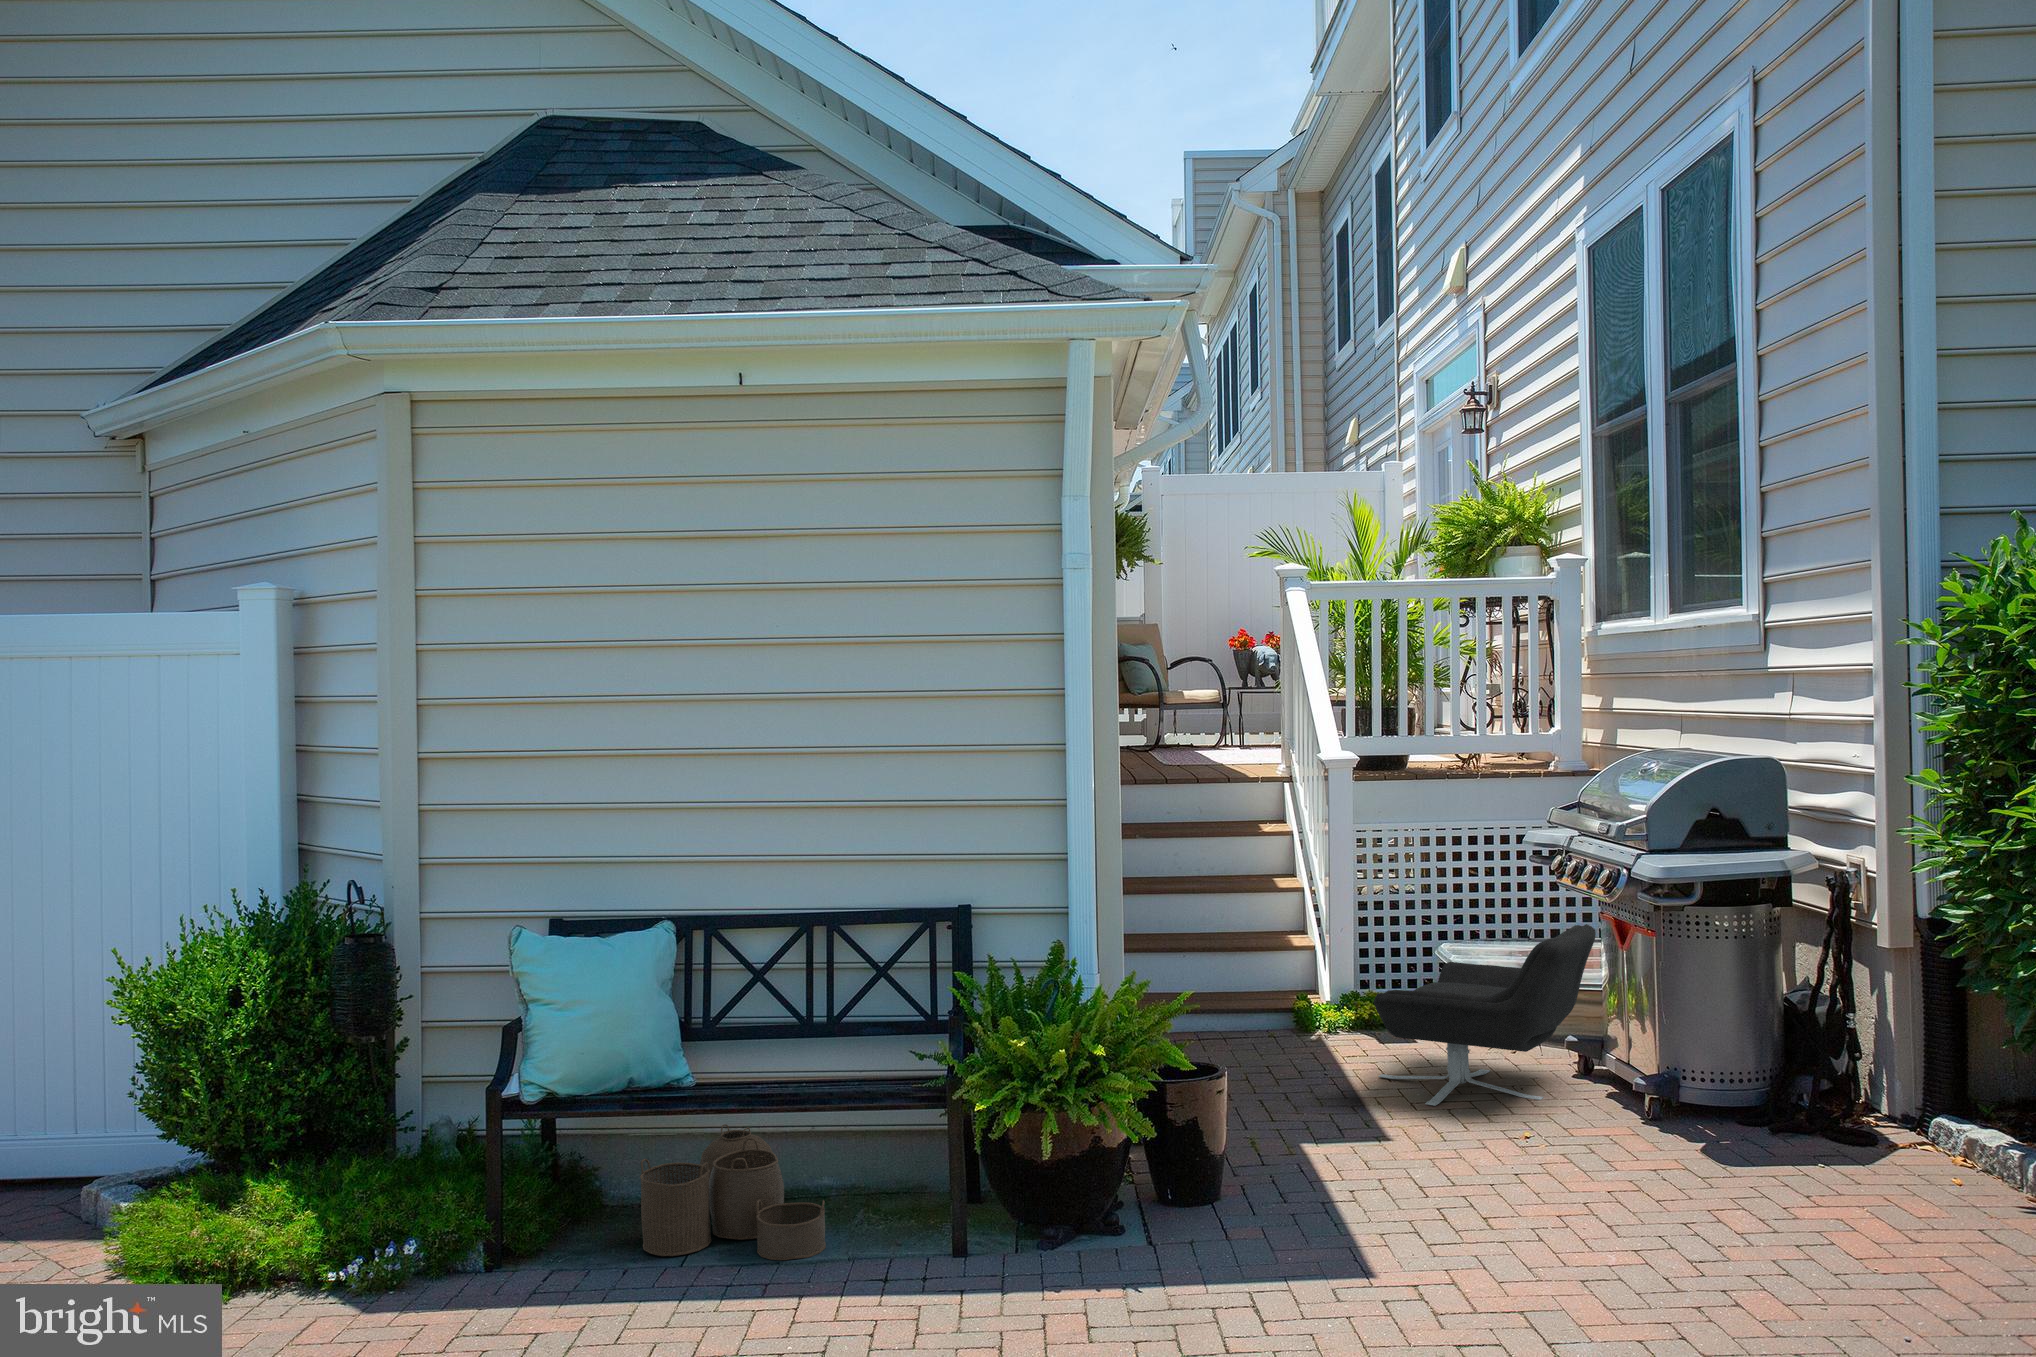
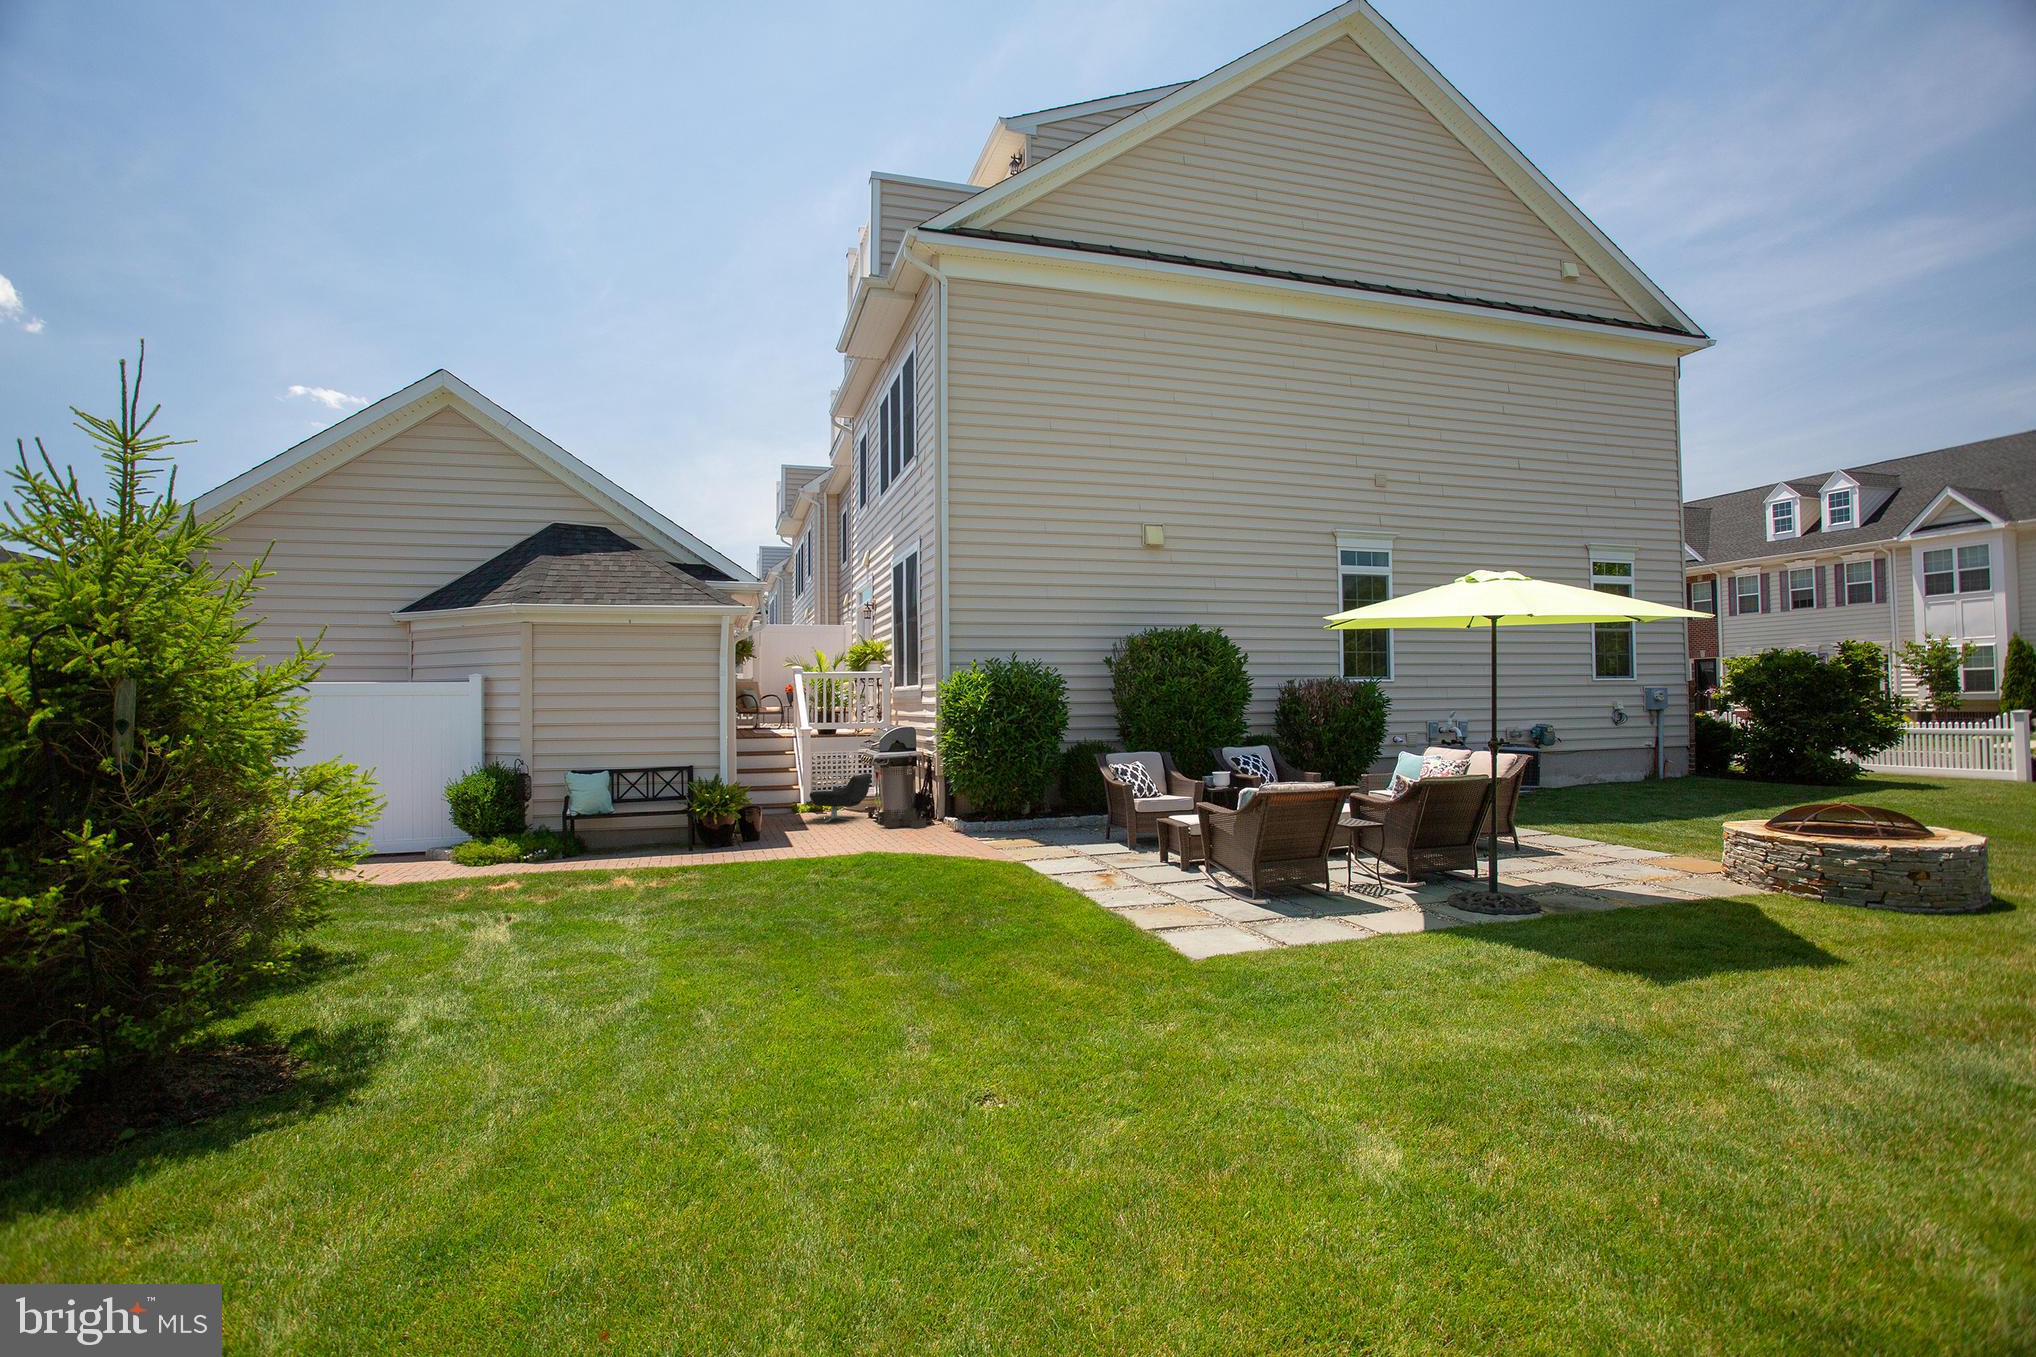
woven basket: present [640,1124,826,1260] -> present [884,809,926,828]

